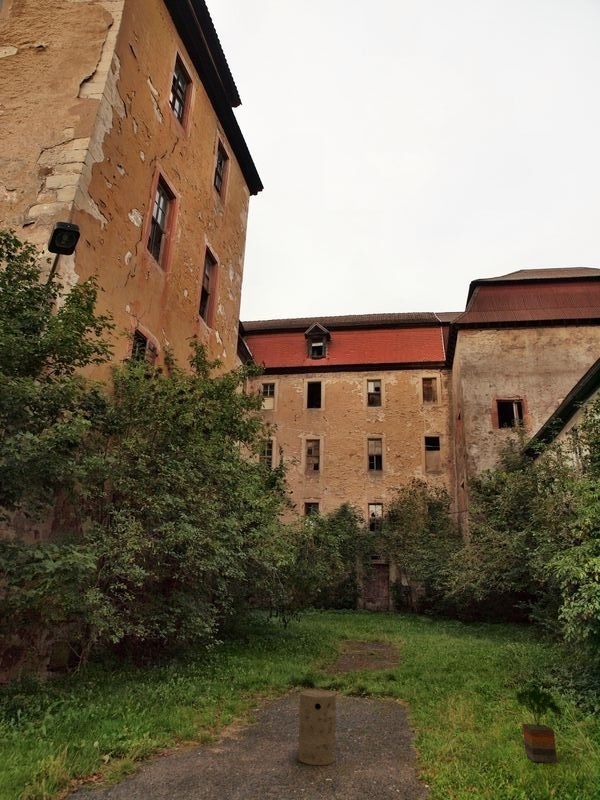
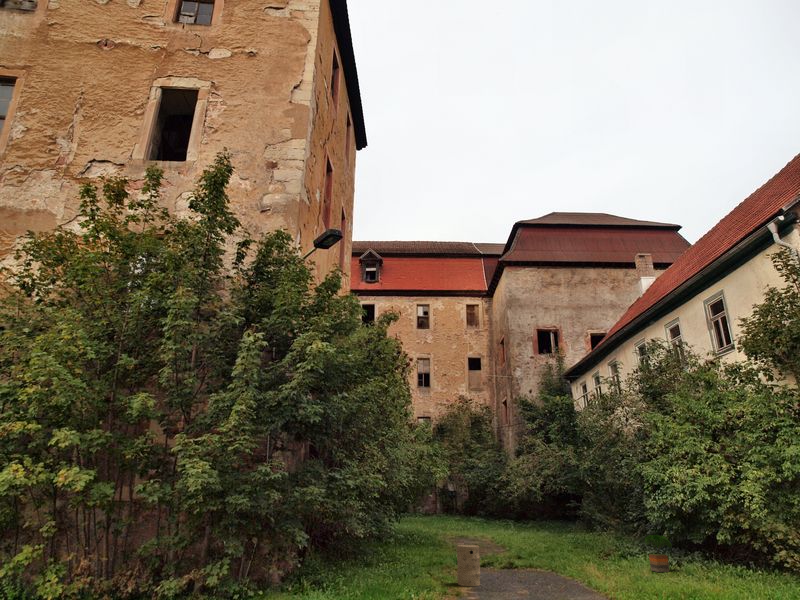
trash can: present [298,689,336,765] -> present [457,545,481,586]

